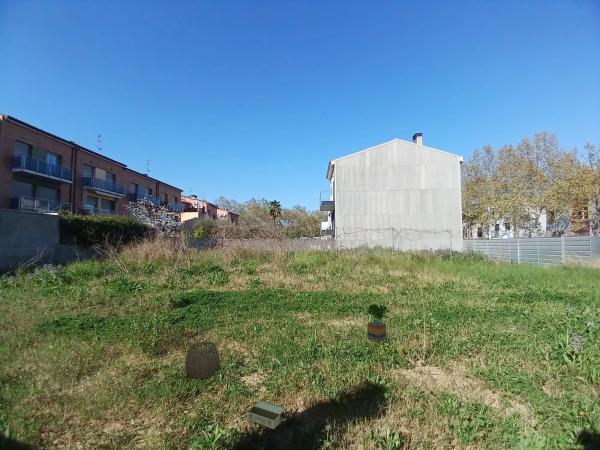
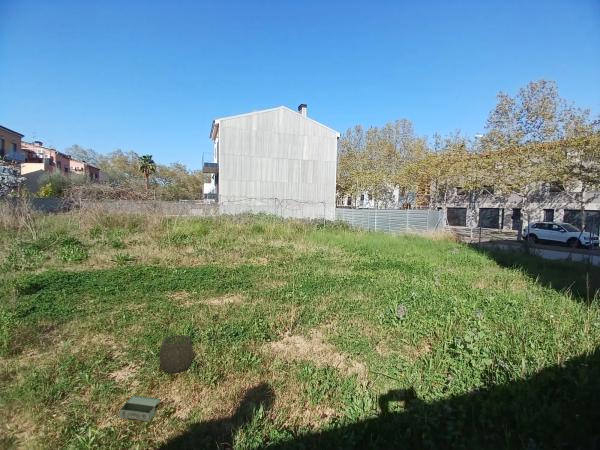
potted tree: present [368,304,390,342] -> none [245,283,267,319]
woven basket: present [186,342,219,379] -> present [159,335,193,373]

